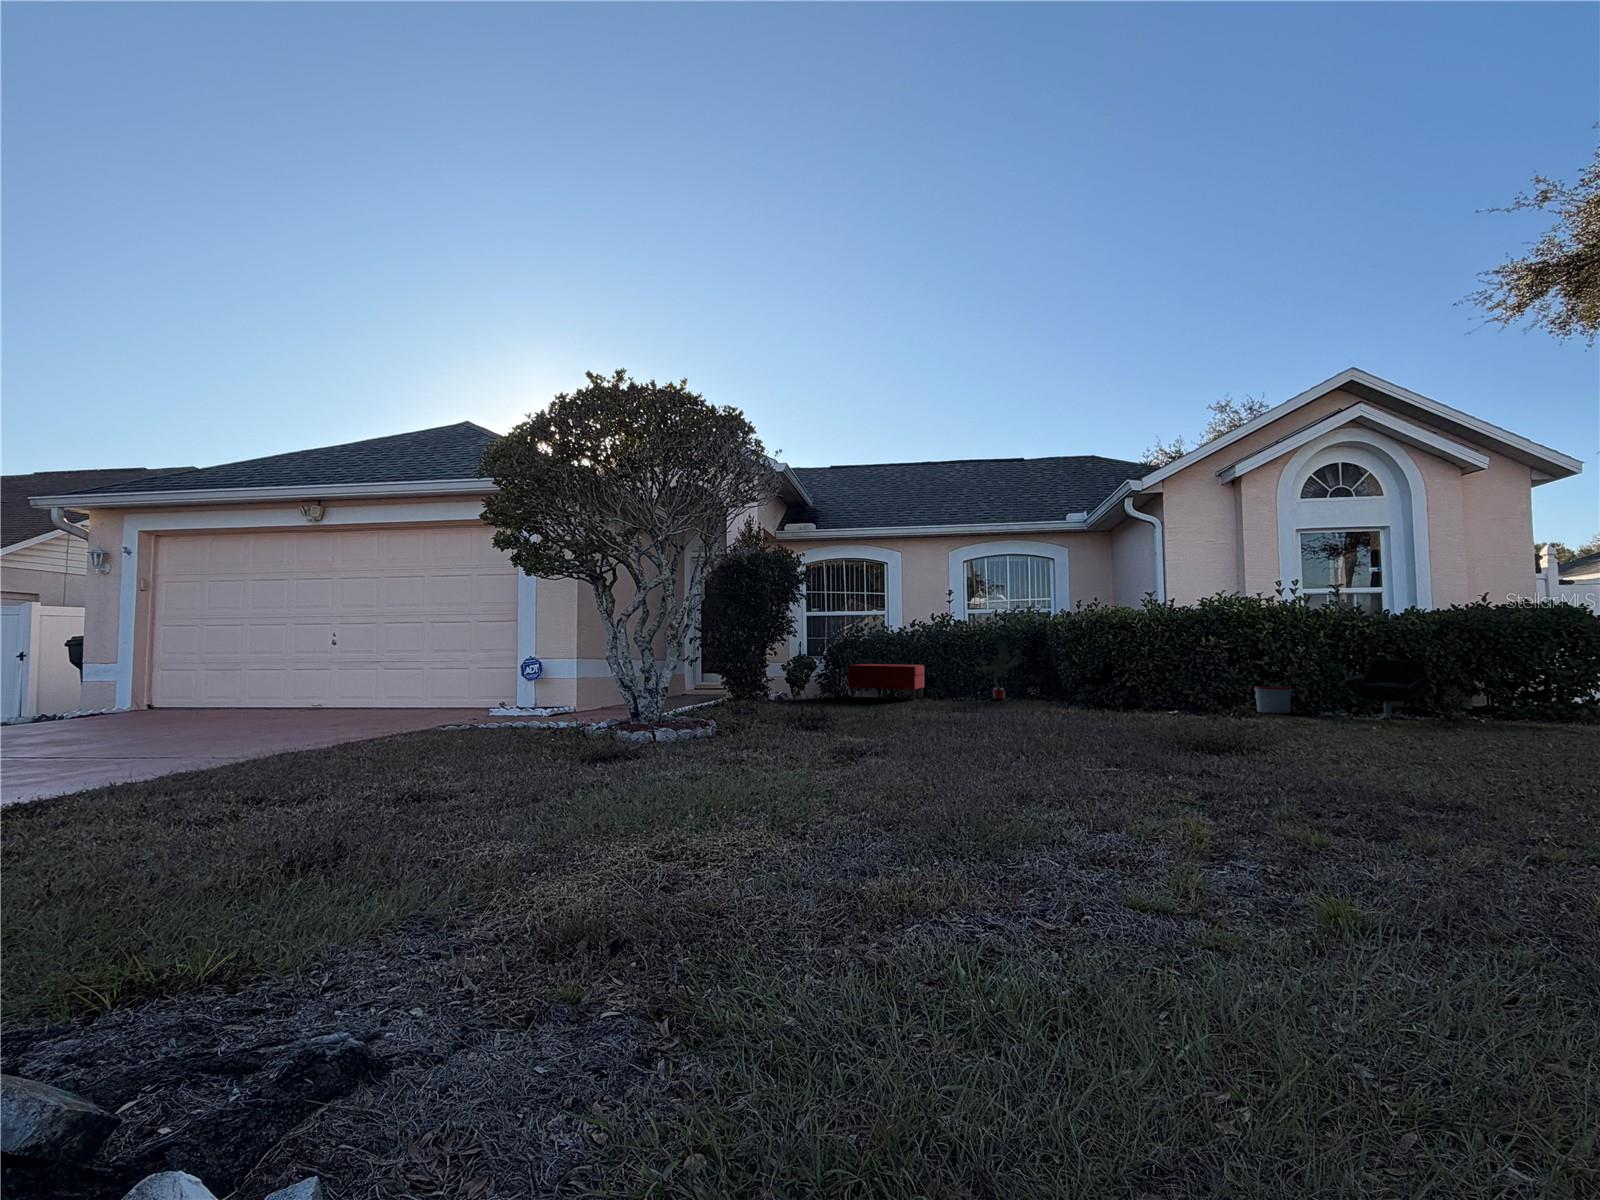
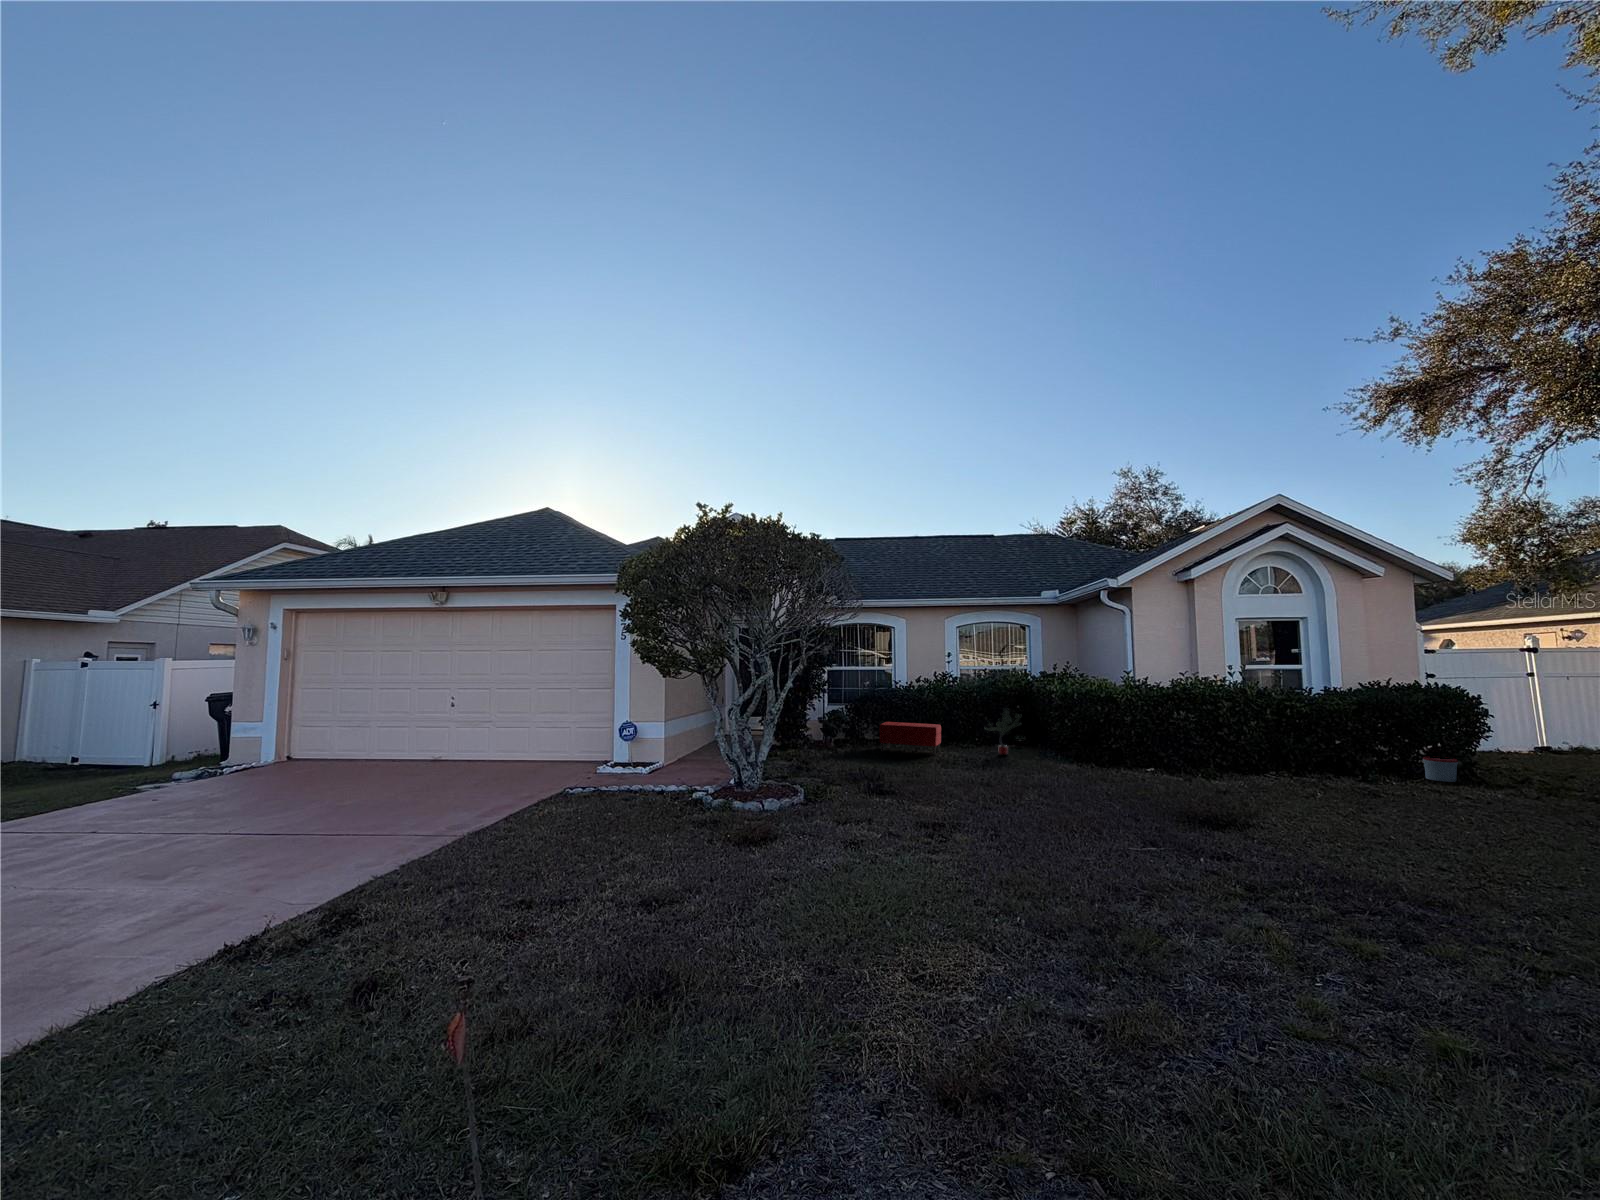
lounge chair: present [1344,659,1431,720] -> none [1285,734,1351,786]
bucket: present [1254,686,1292,713] -> present [1423,756,1458,782]

